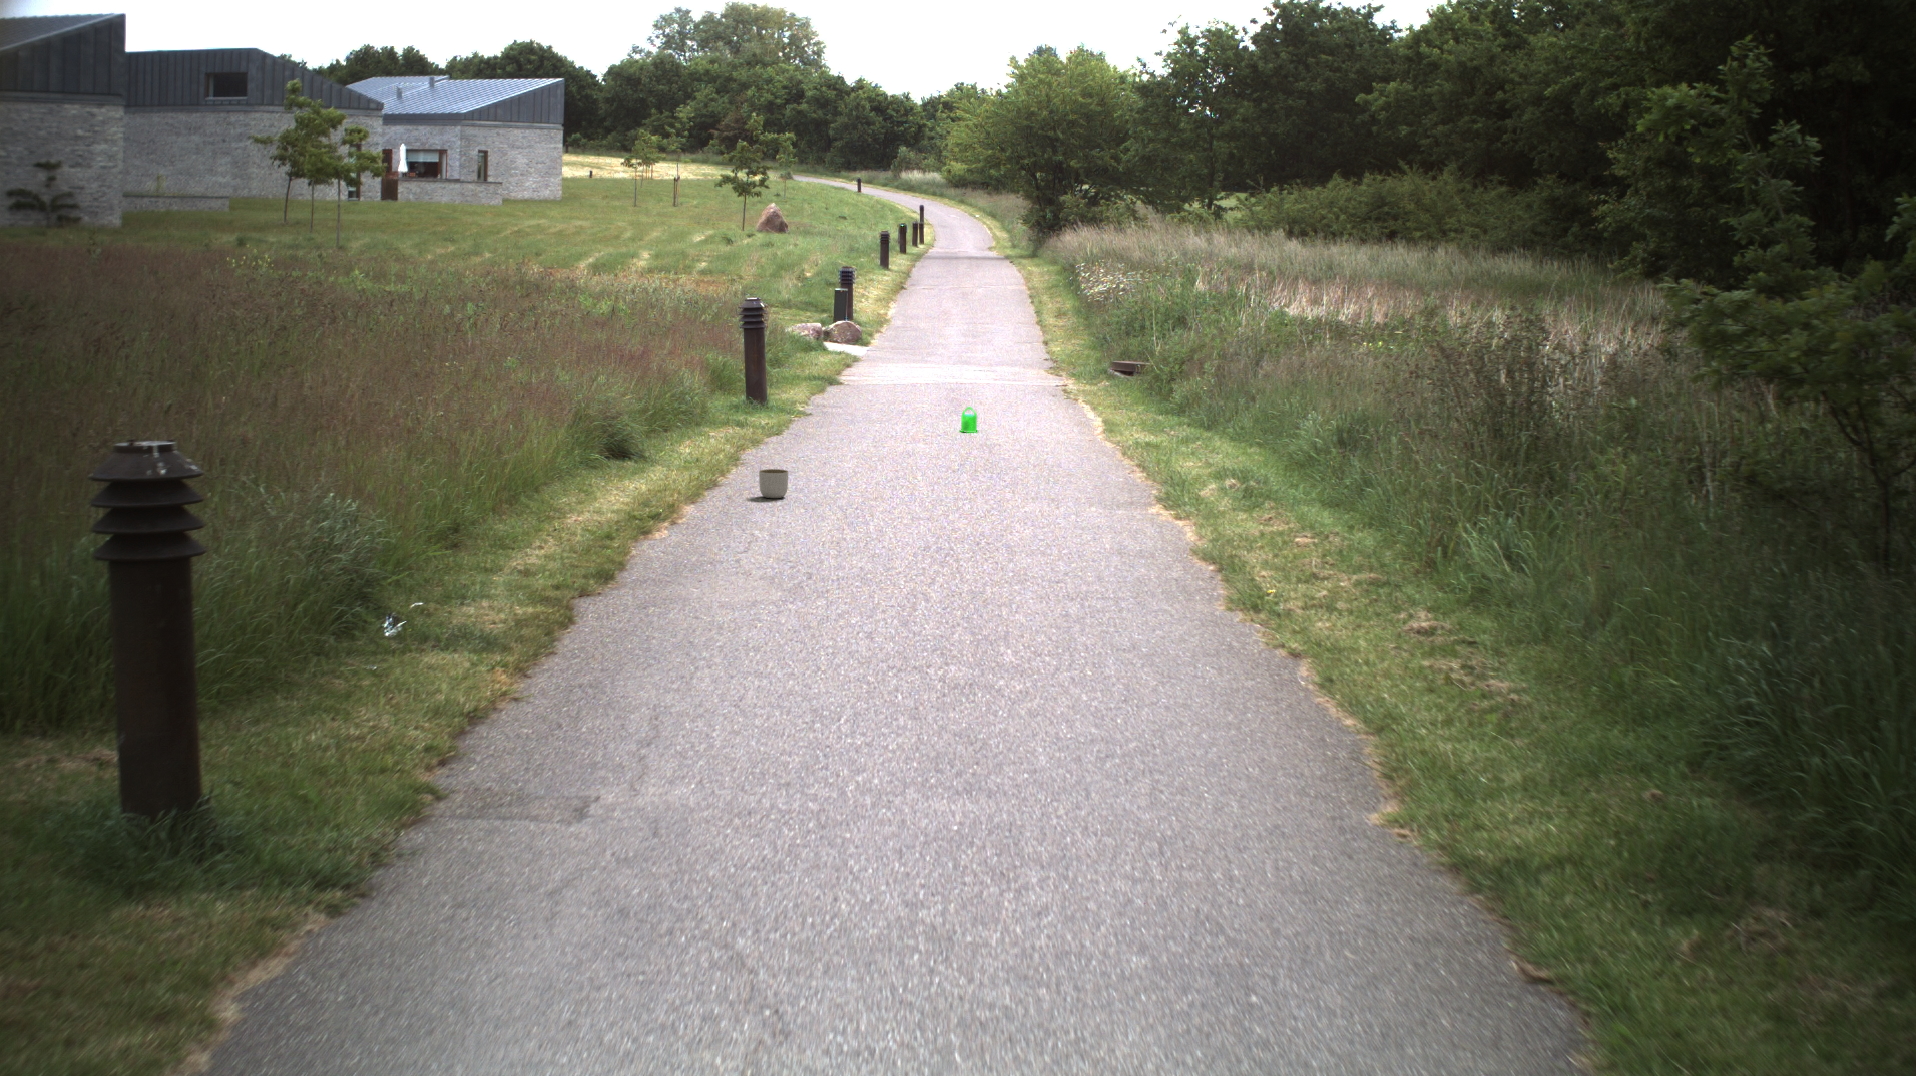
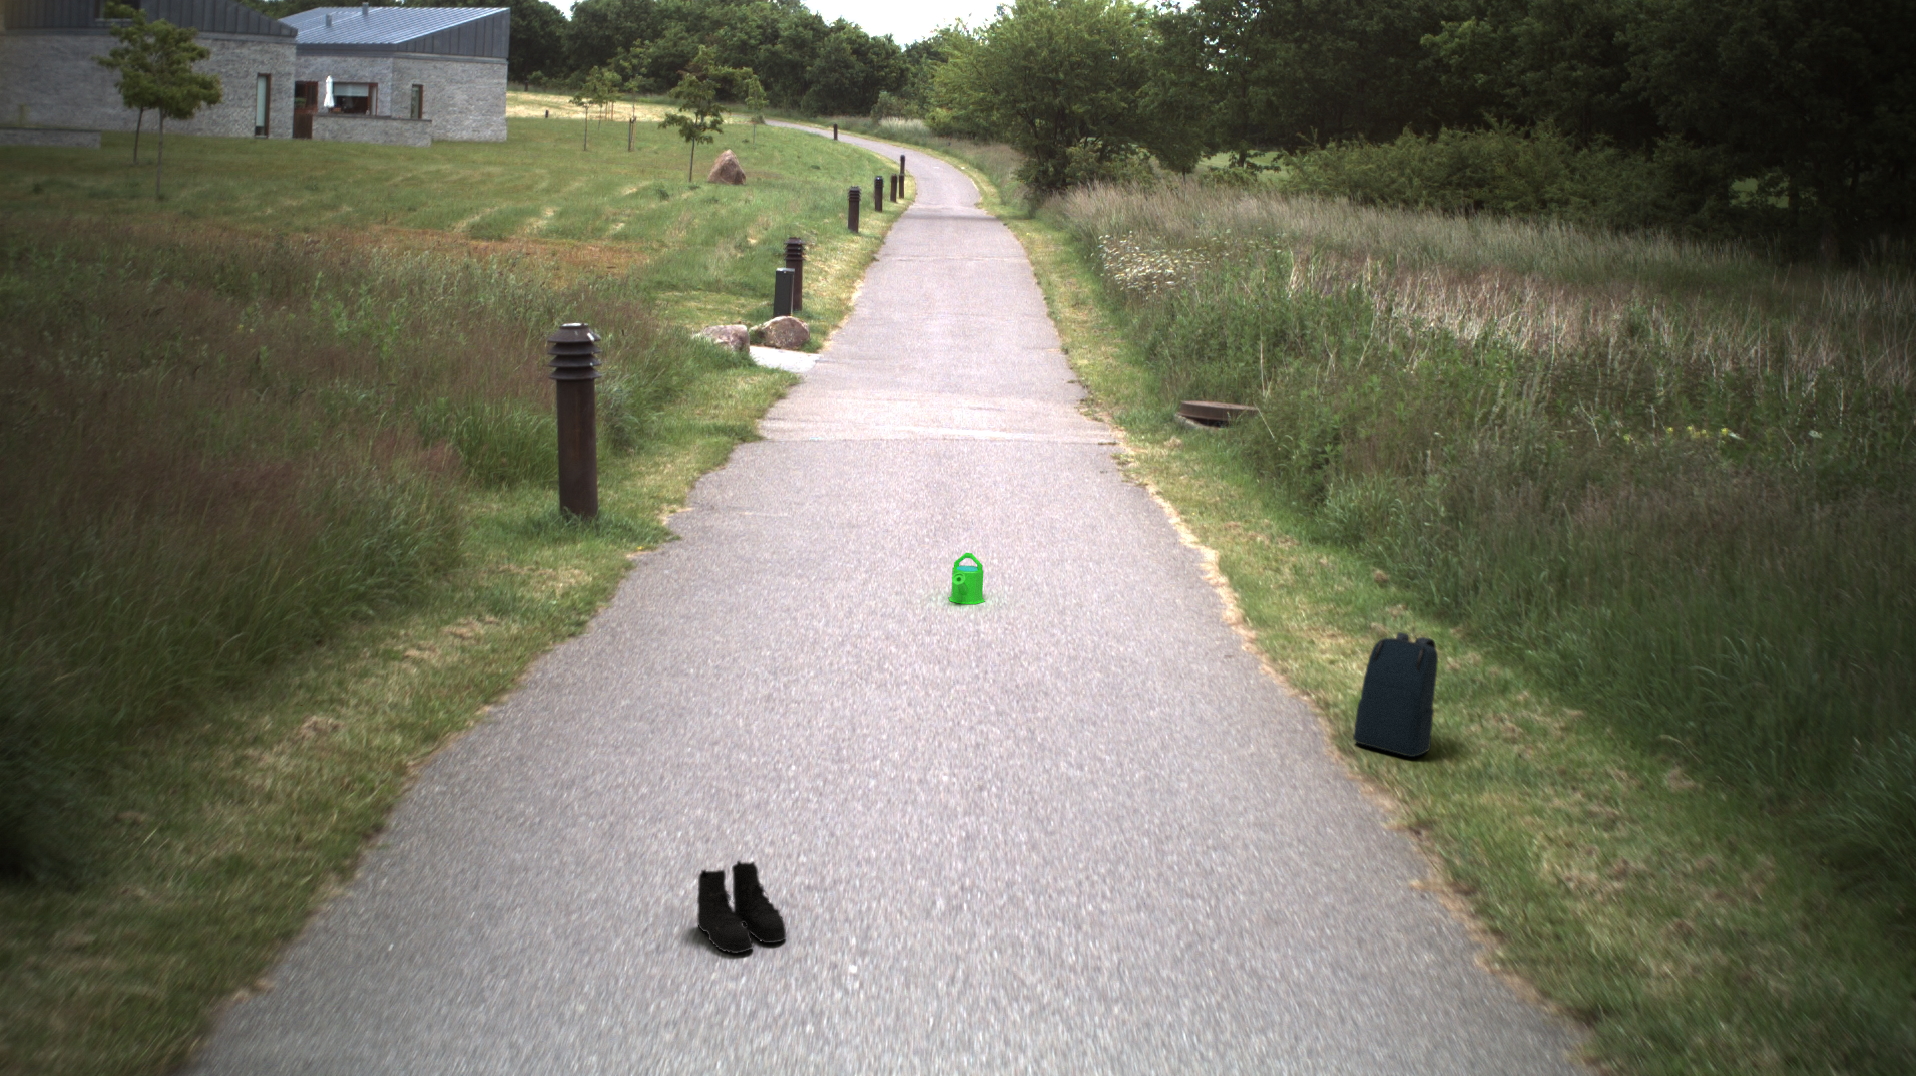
backpack: none [1141,412,1177,465] -> present [1353,632,1438,757]
boots: none [864,464,898,491] -> present [697,861,786,953]
planter: present [759,469,788,498] -> none [368,921,457,1023]

